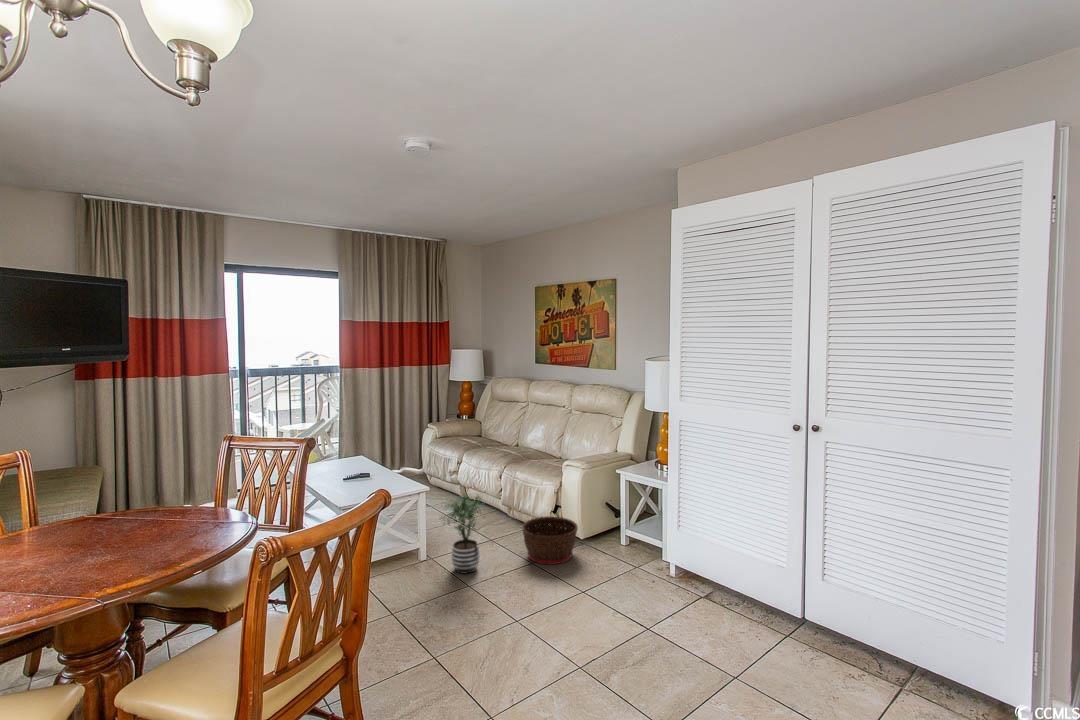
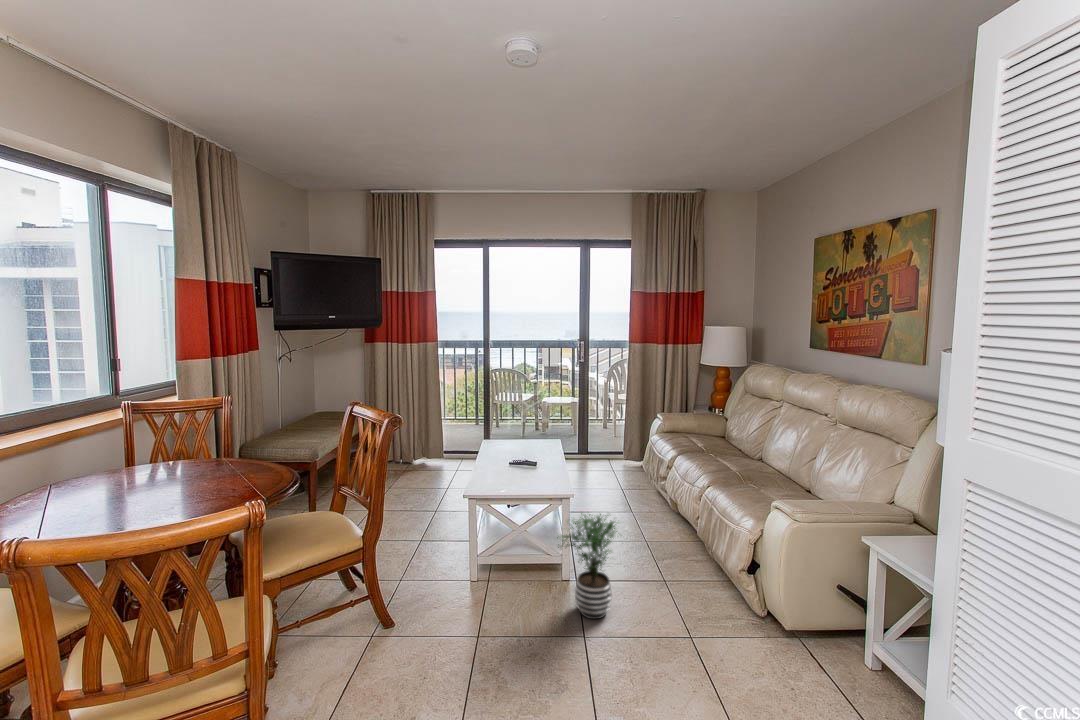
basket: present [522,517,578,564] -> none [677,571,768,658]

